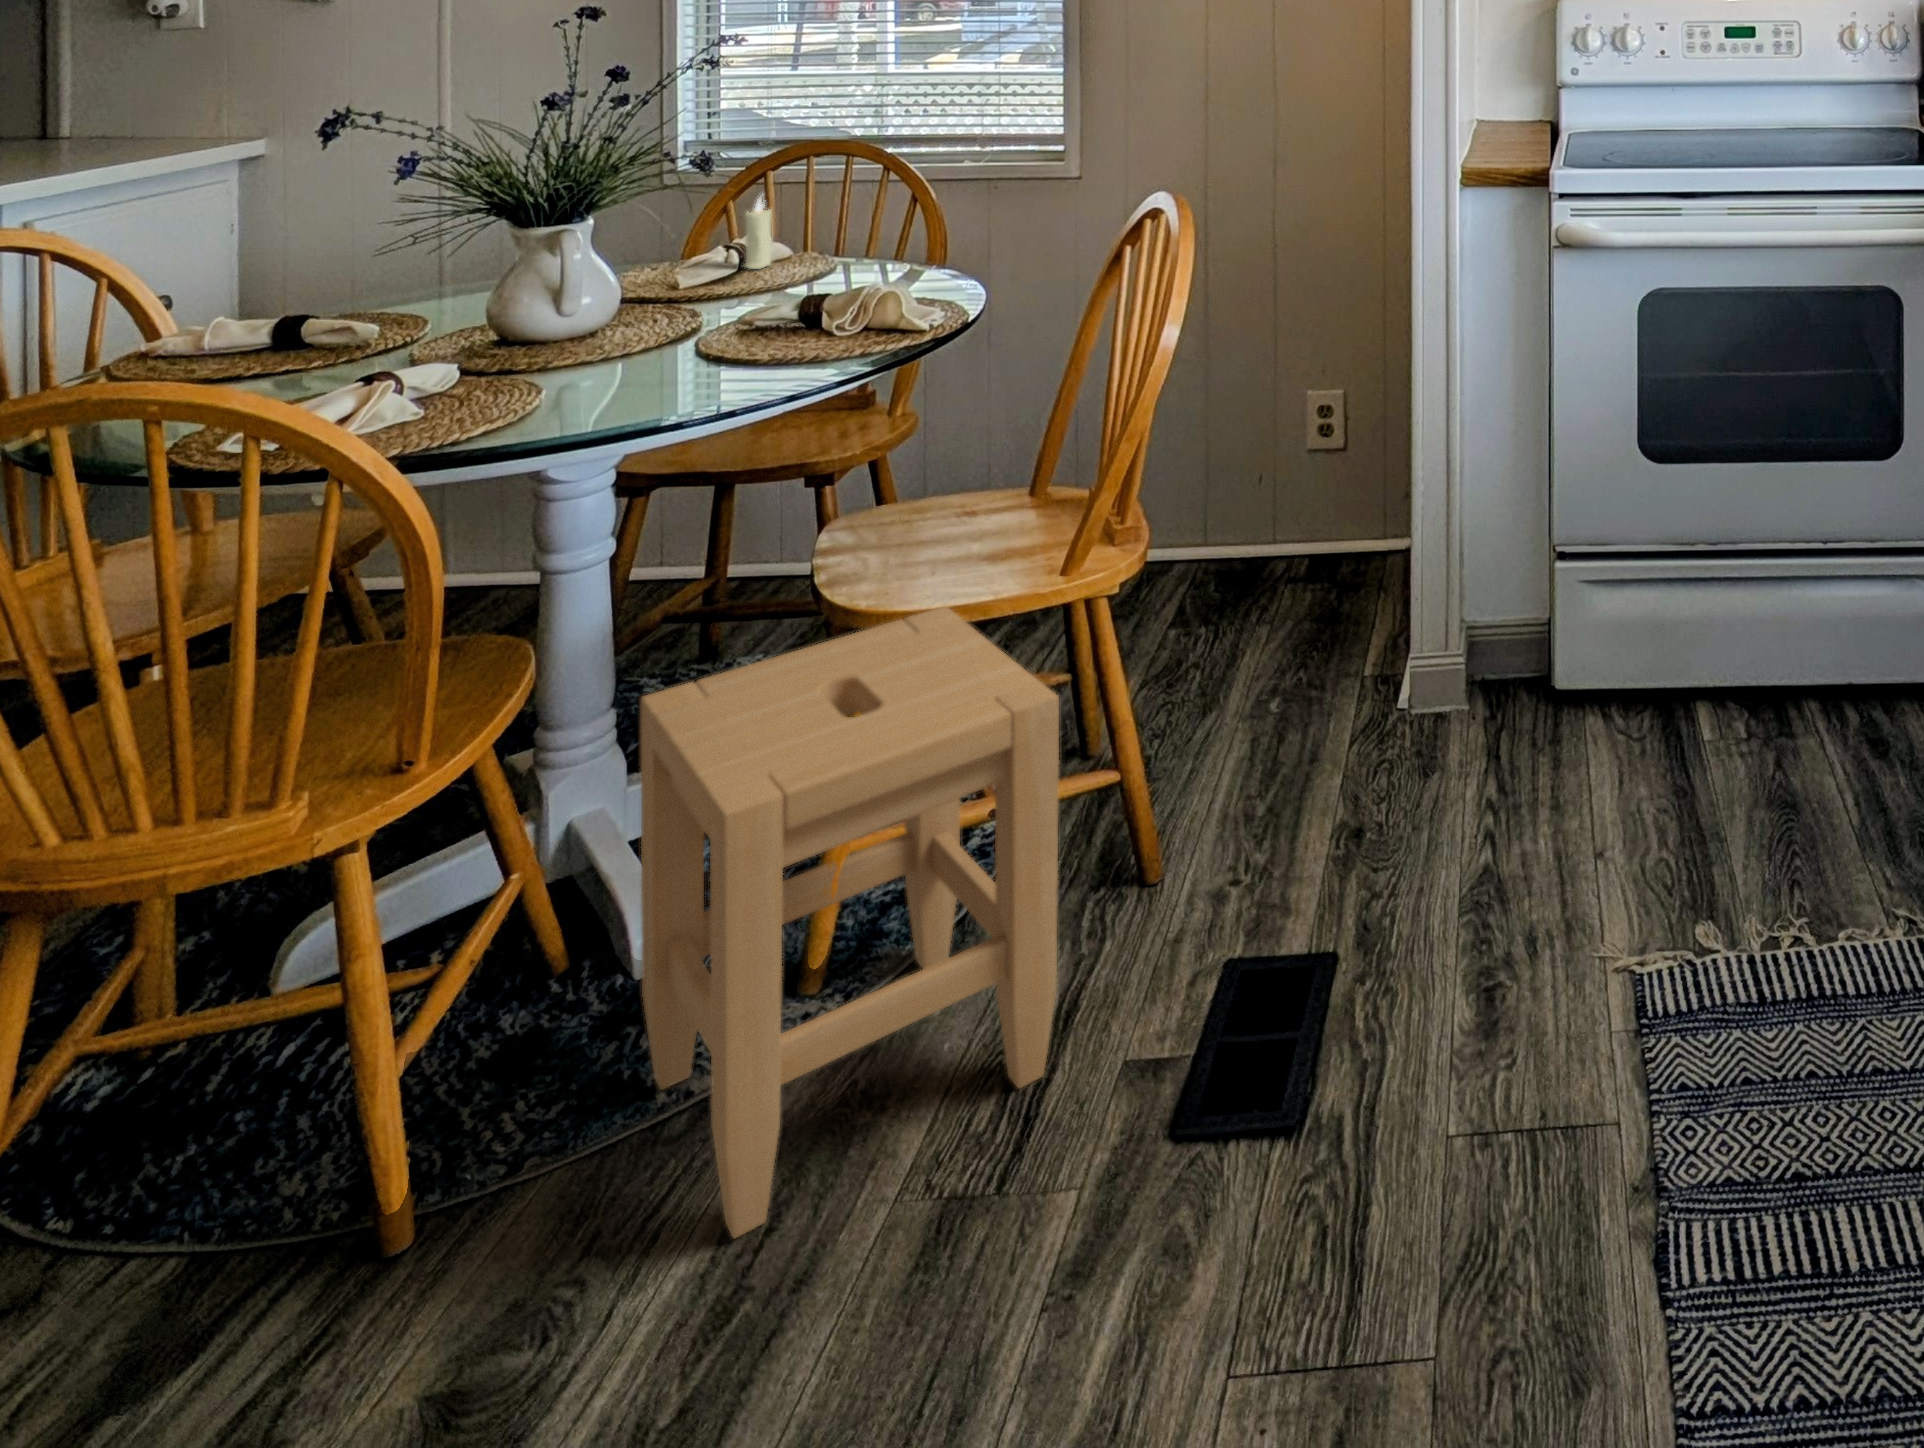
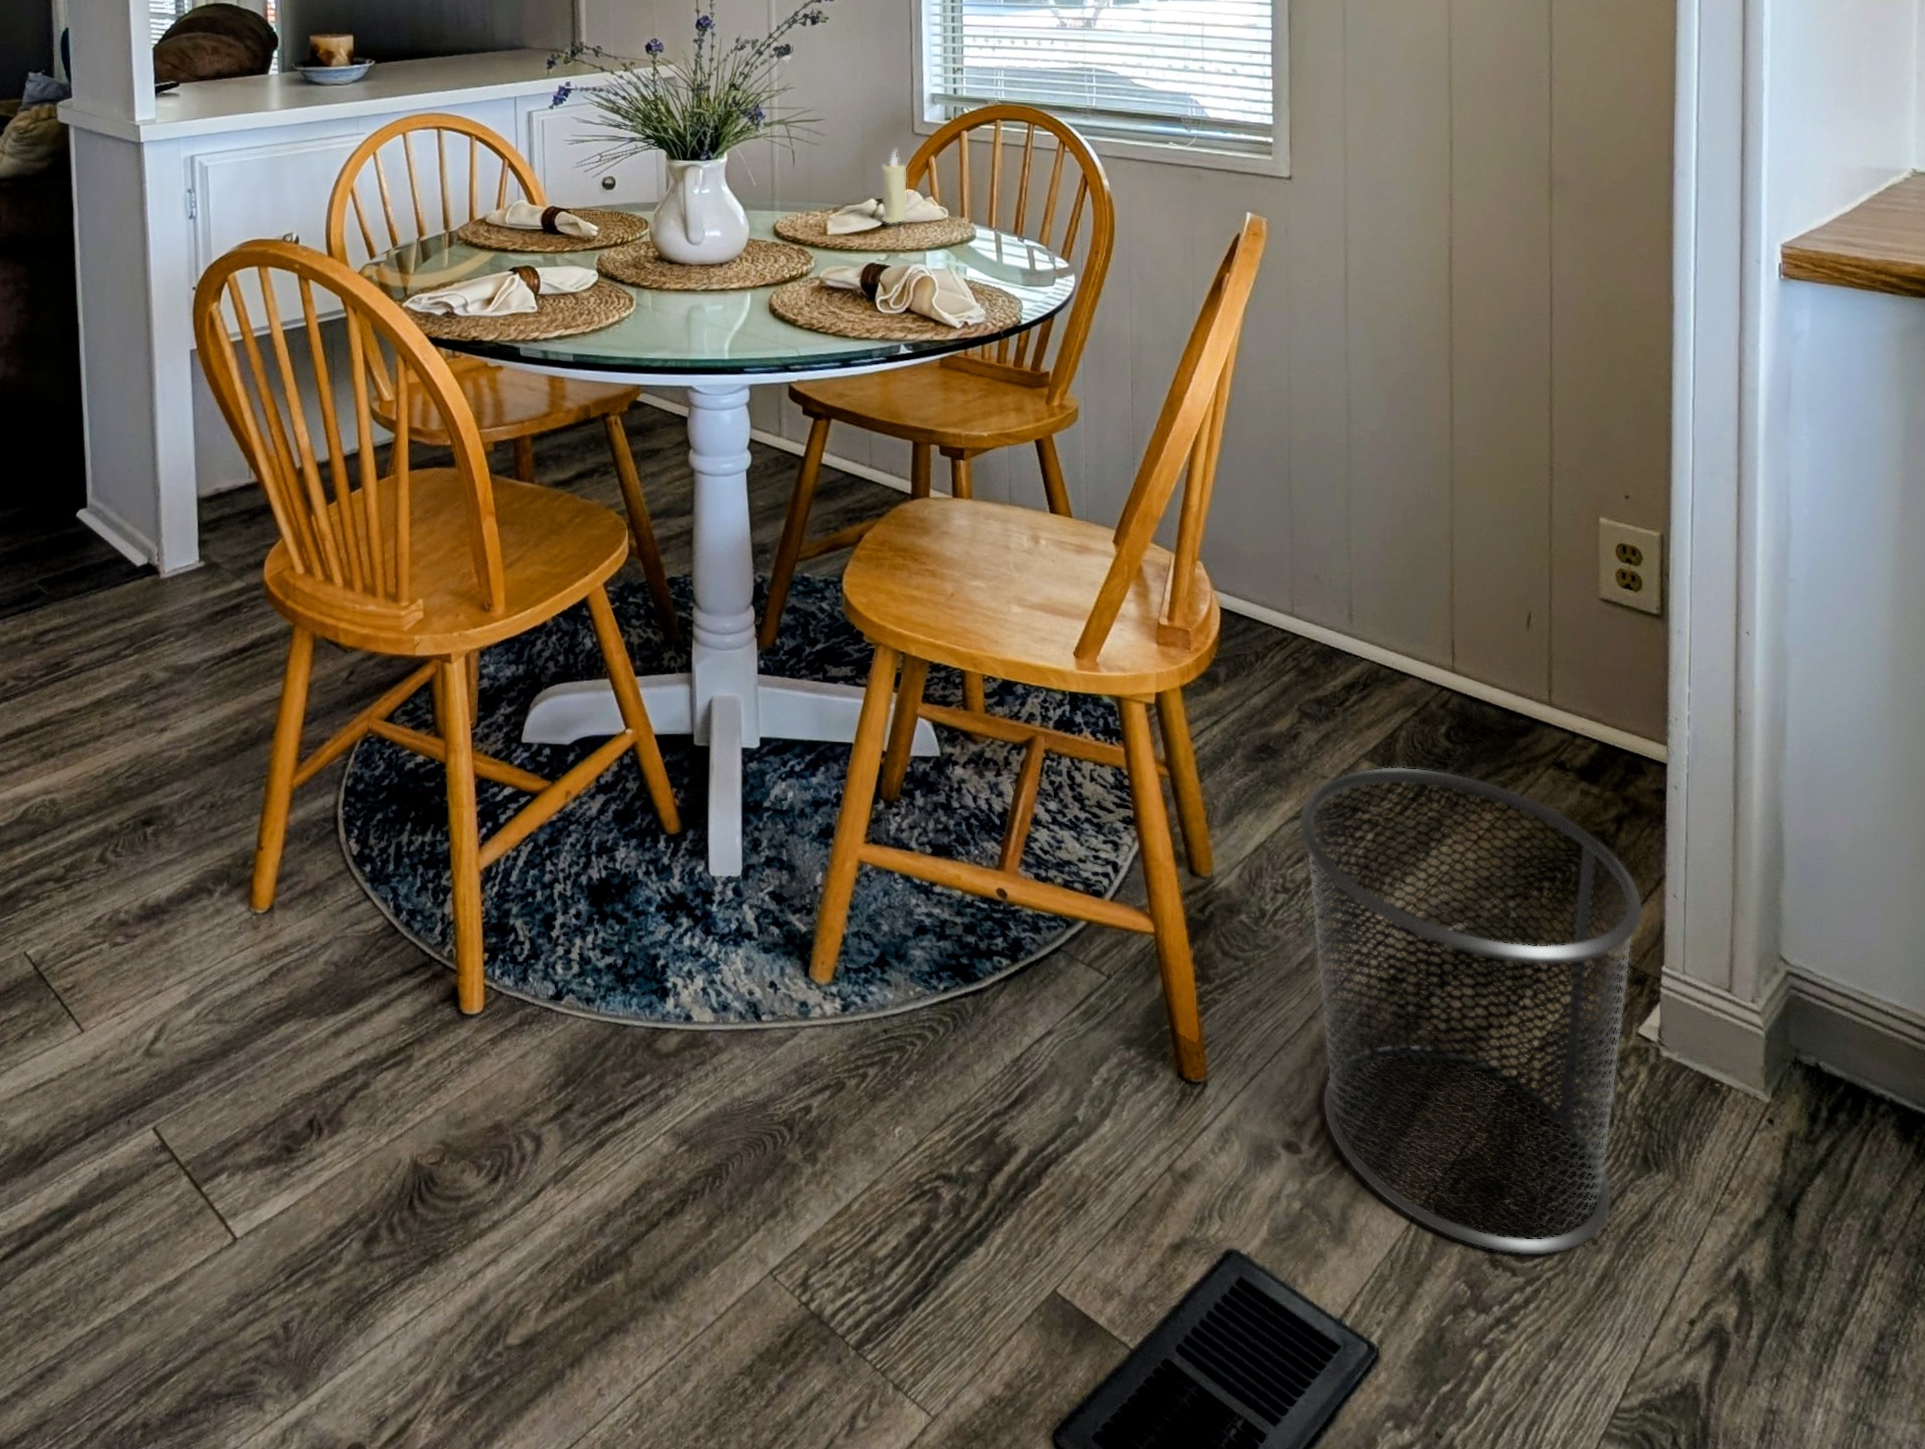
waste bin: none [1227,571,1434,876] -> present [1300,768,1642,1254]
stool: present [640,606,1059,1238] -> none [610,628,977,1258]

